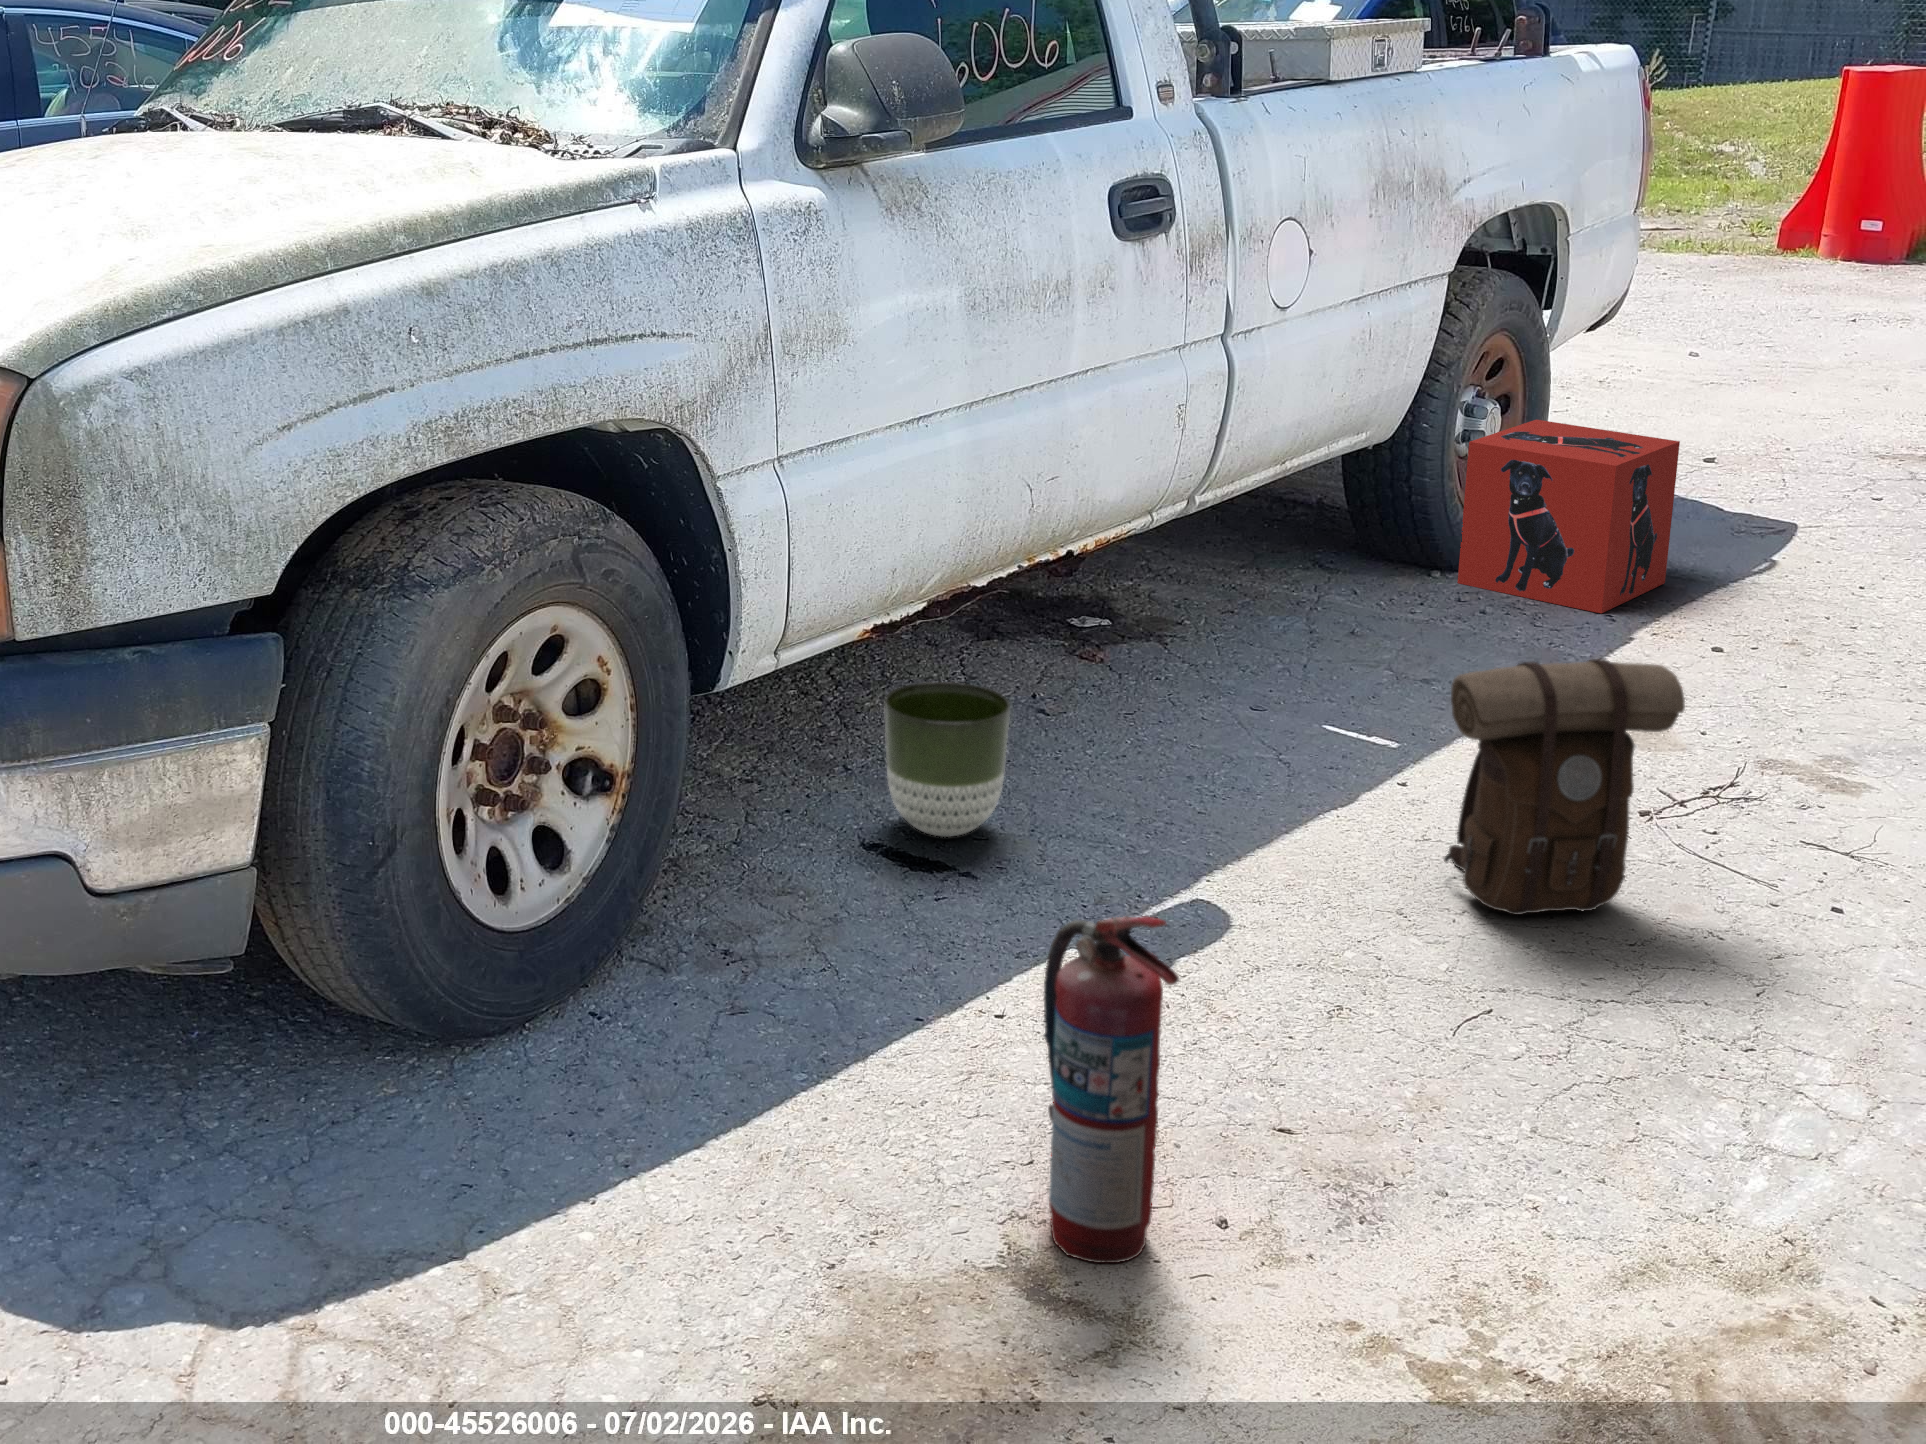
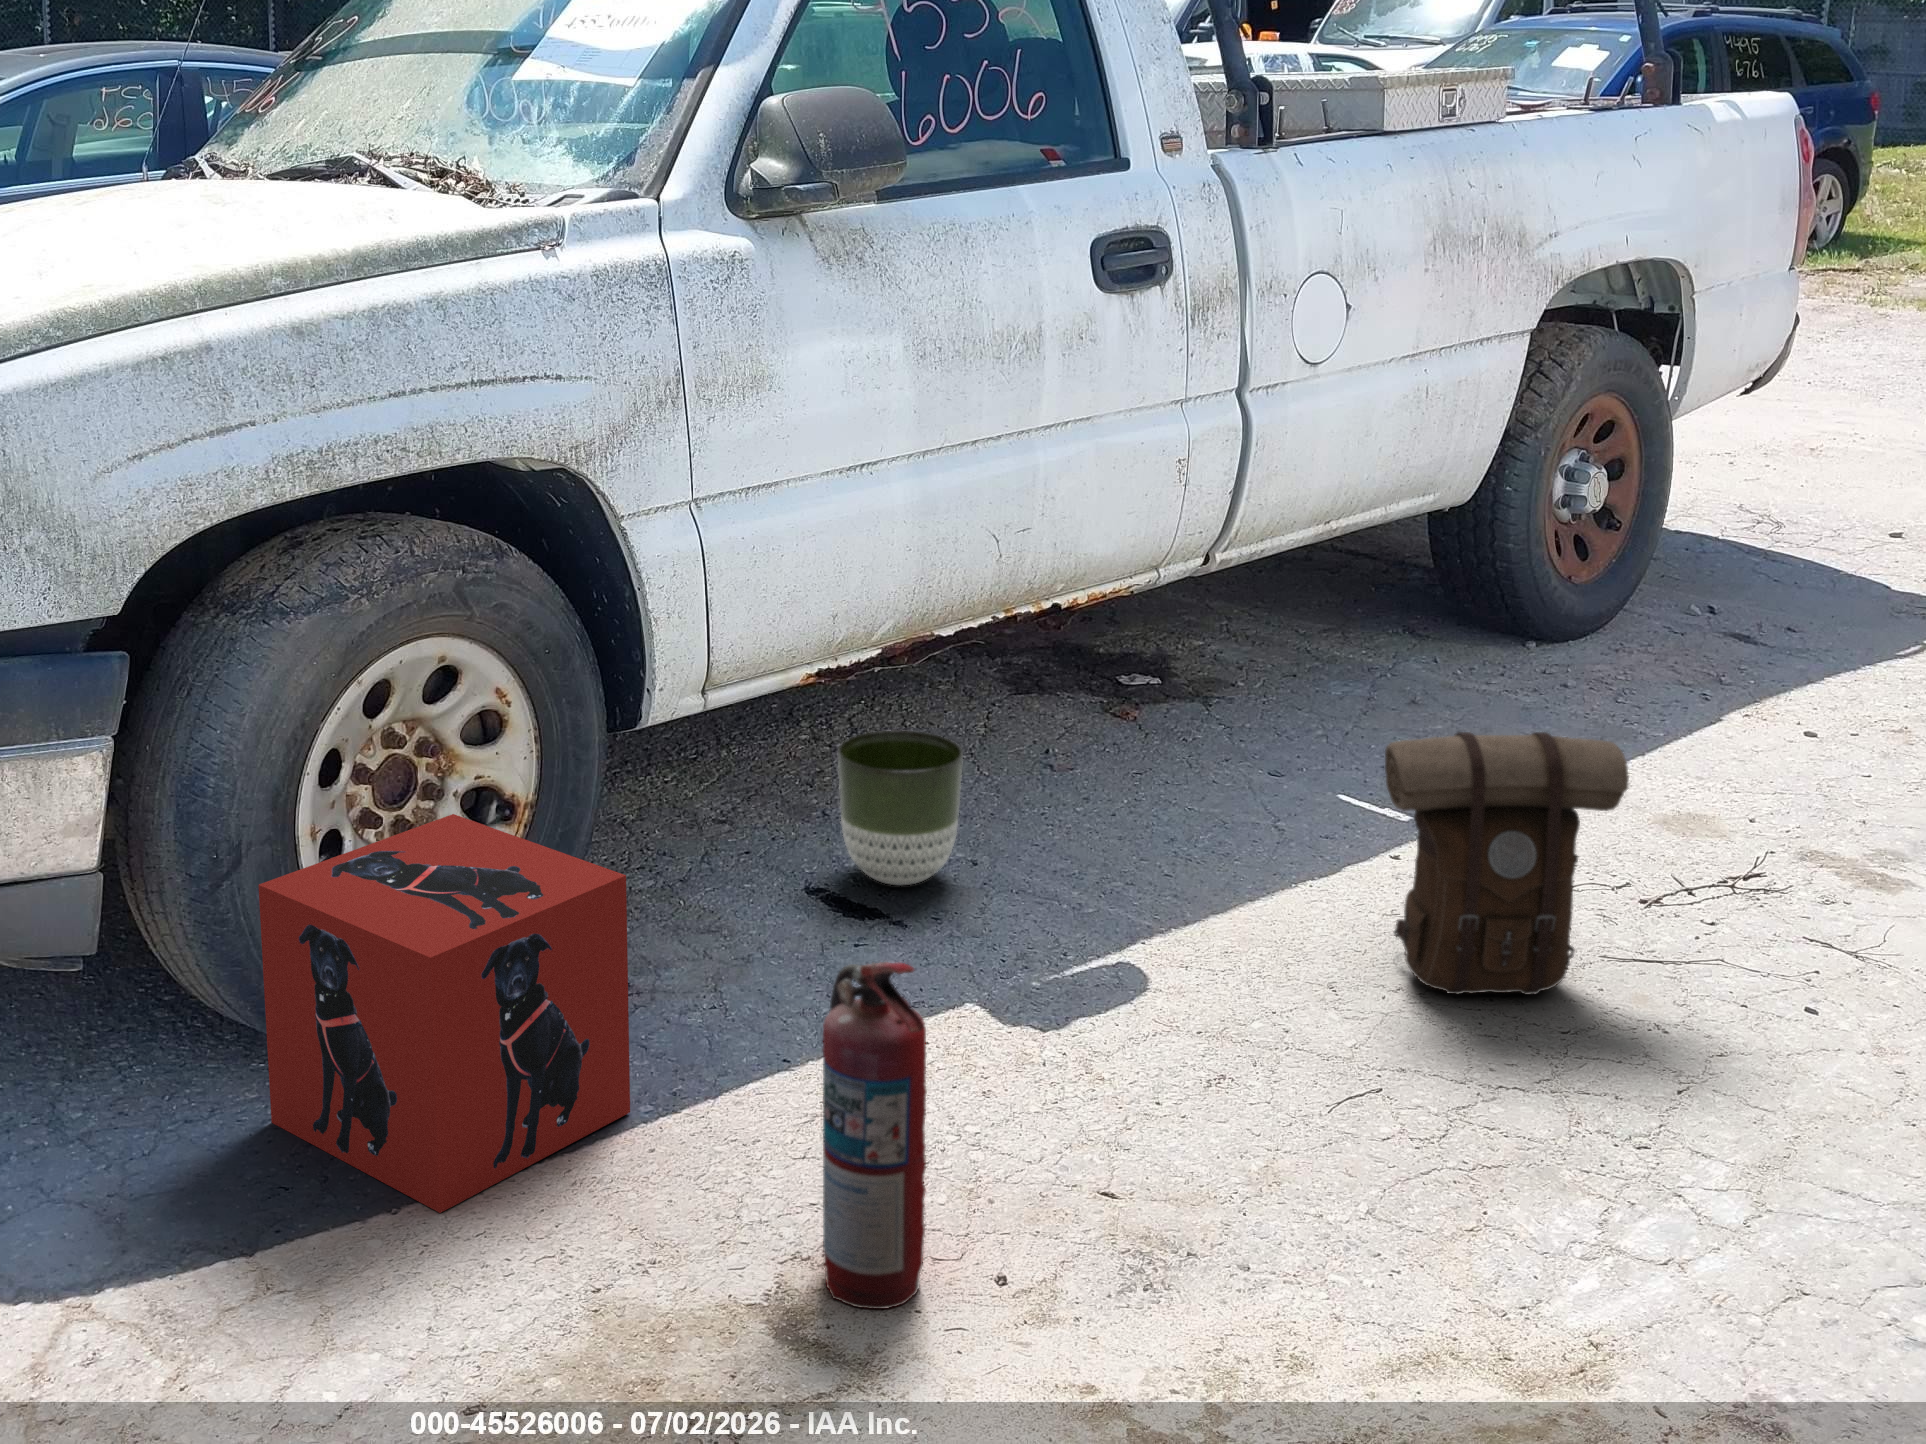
storage box: present [1458,420,1680,613] -> present [259,814,630,1213]

